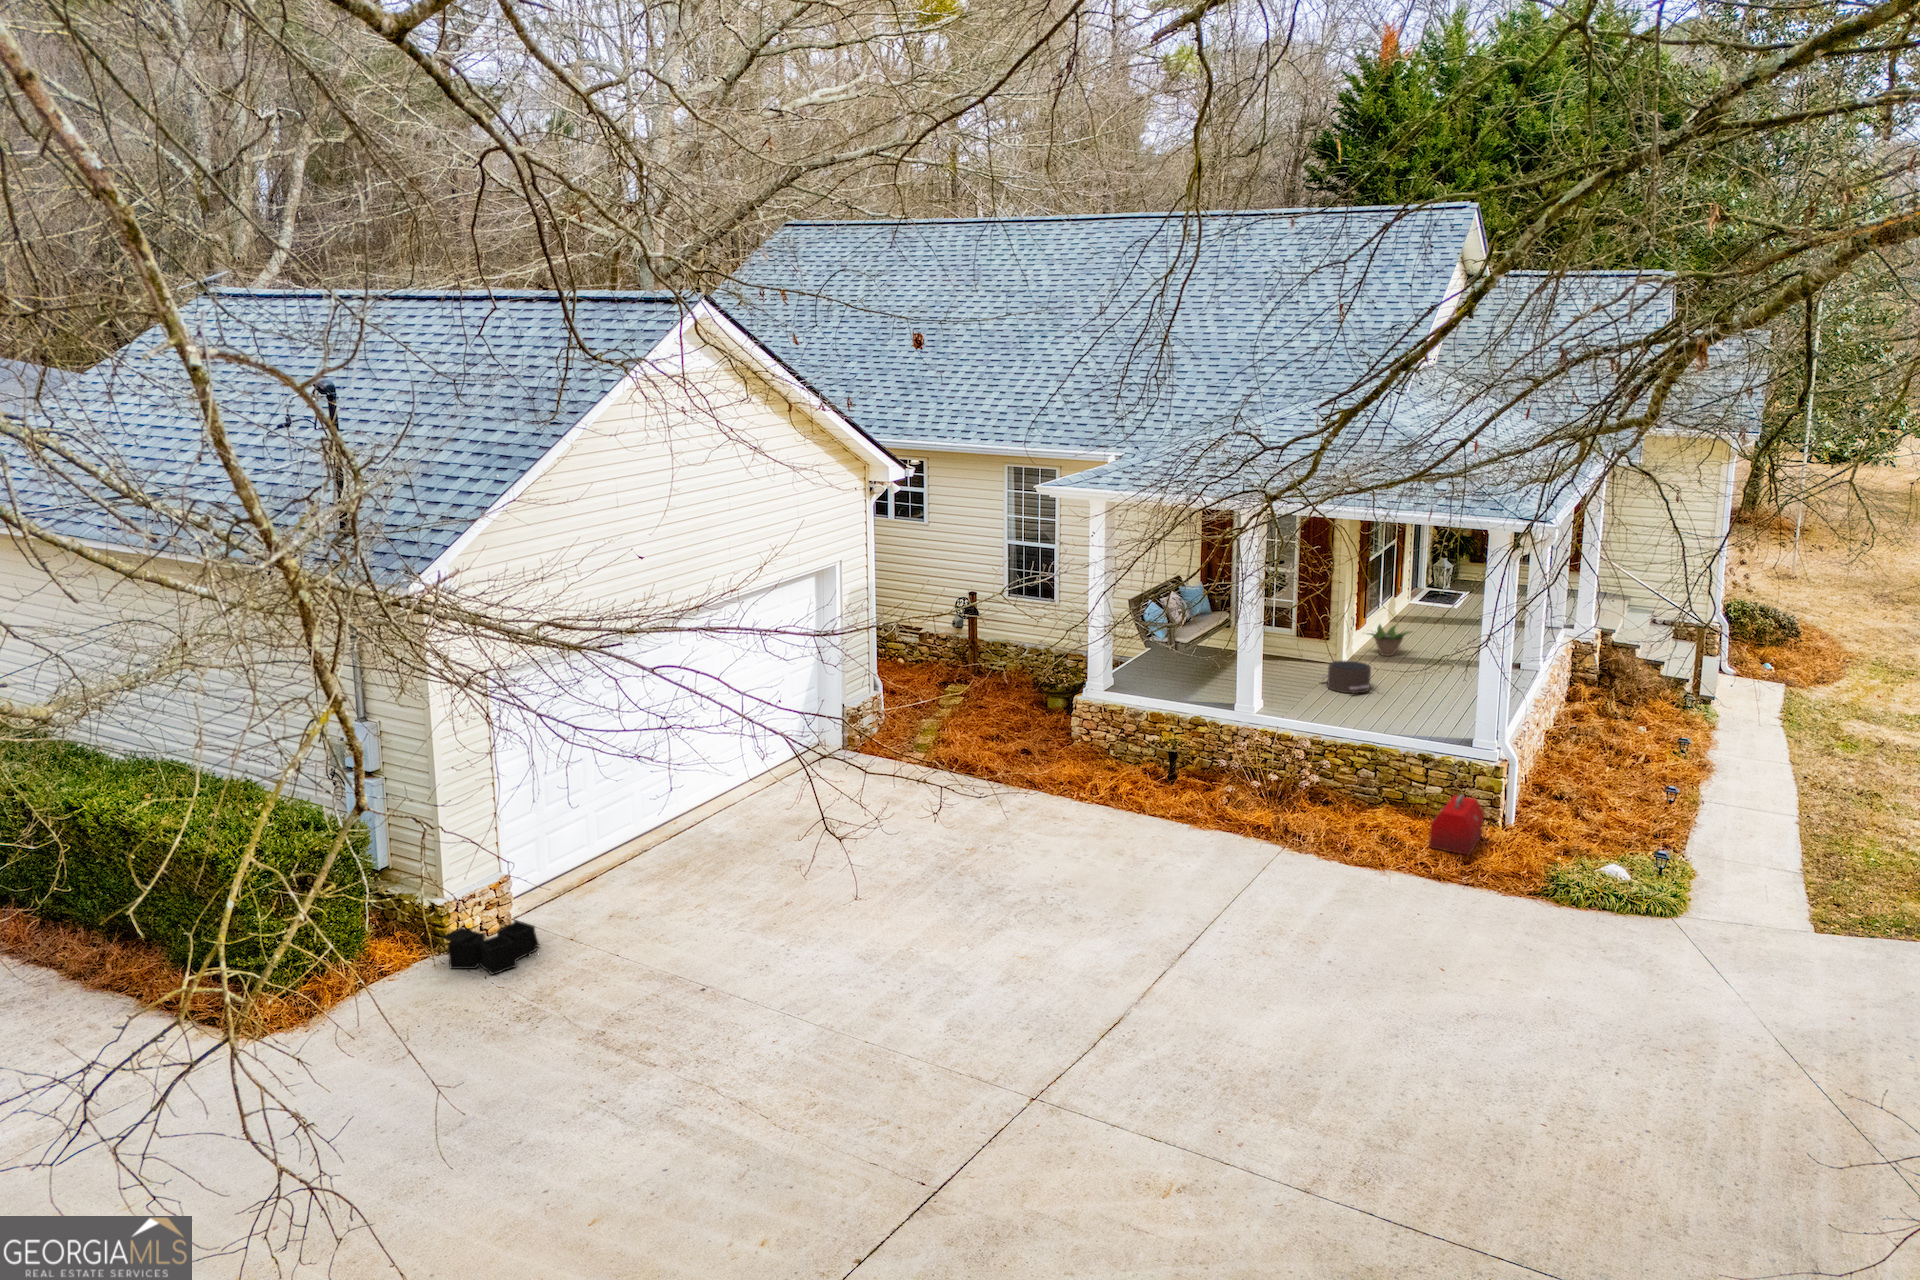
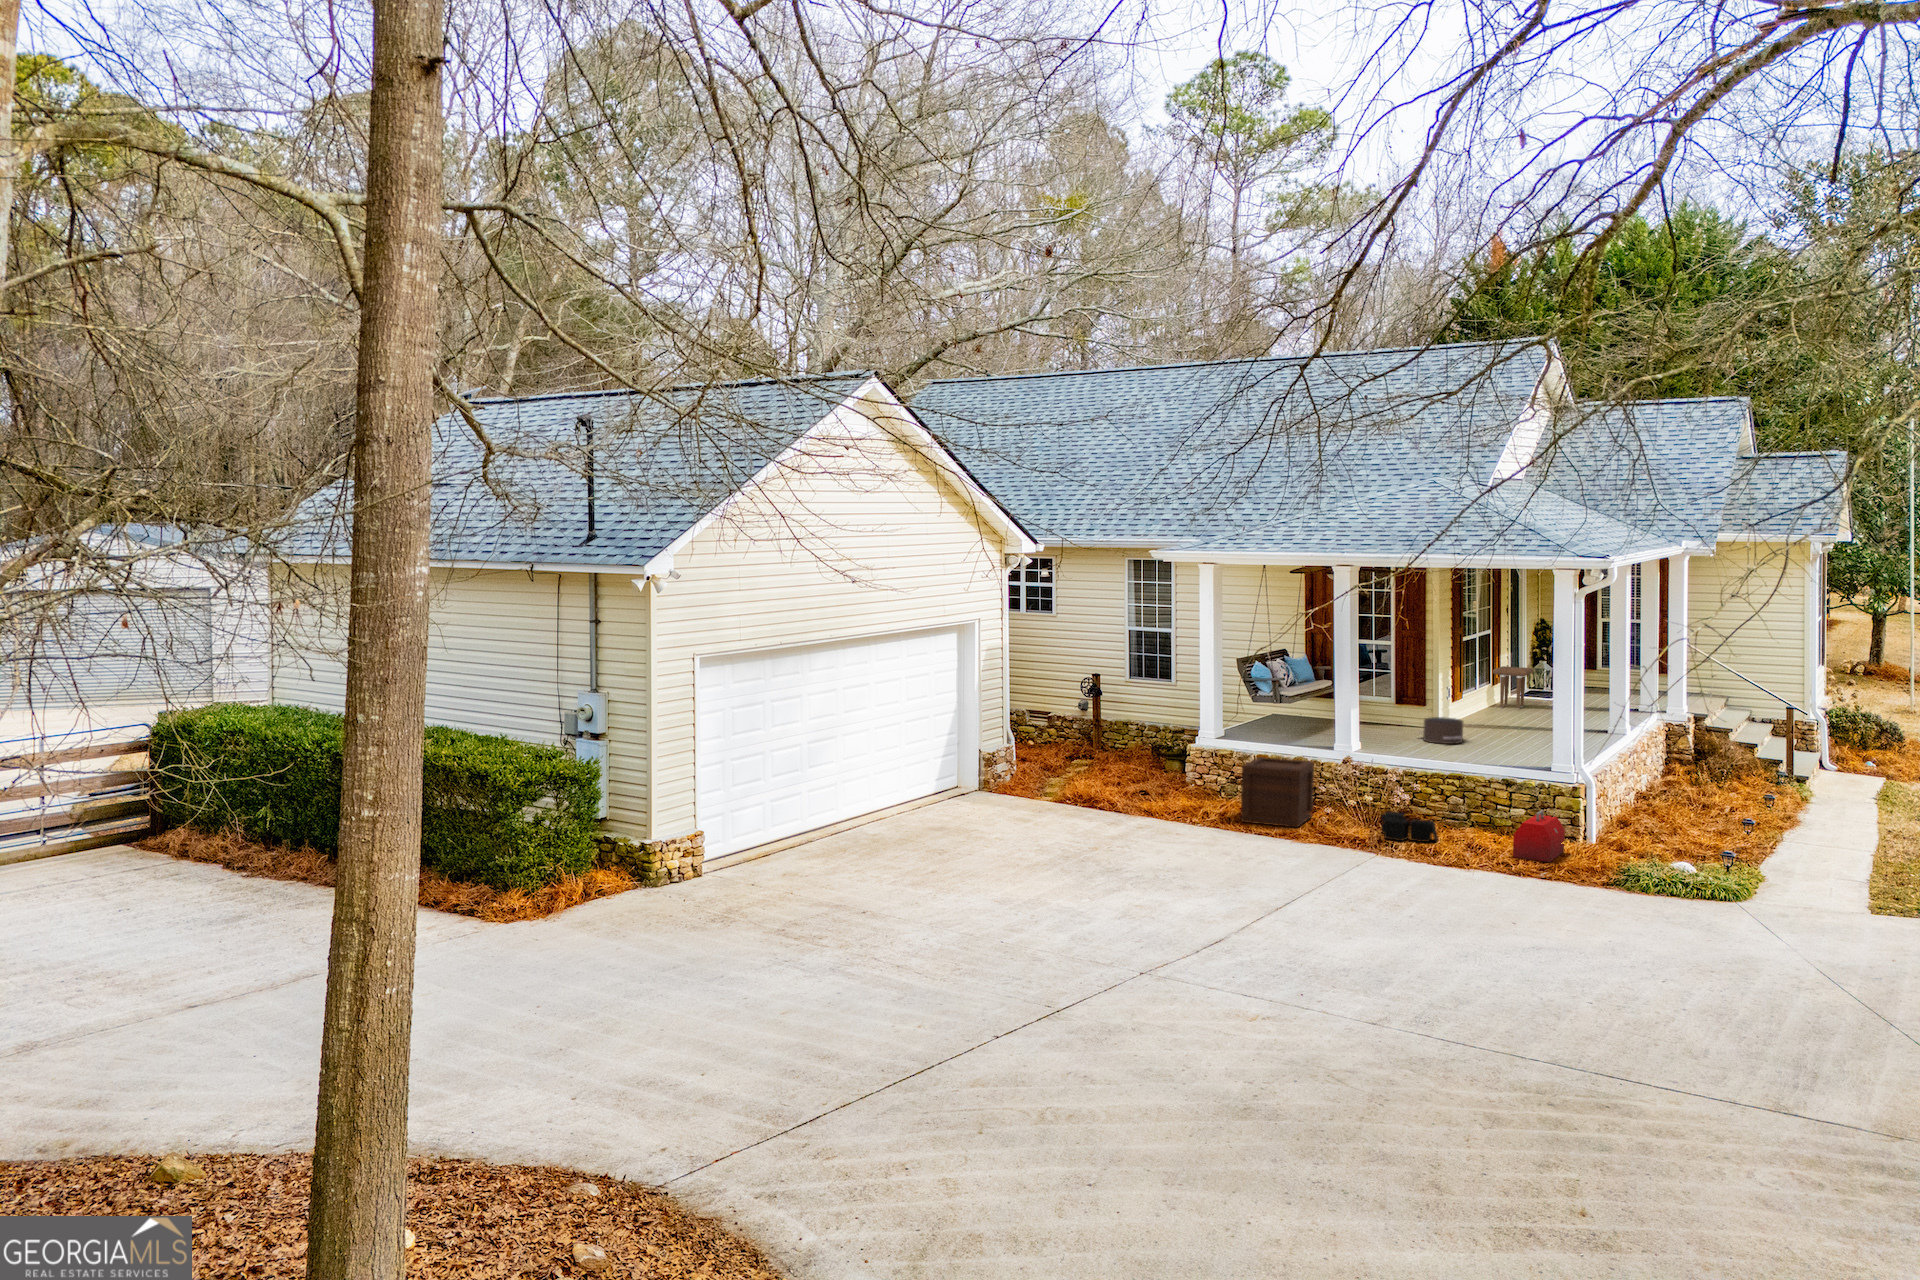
side table: none [1395,578,1438,626] -> present [1493,666,1533,709]
decorative plant: present [1369,625,1411,656] -> none [1458,697,1507,725]
wooden crate: none [1131,716,1211,801] -> present [1241,757,1314,828]
storage bin: present [441,920,539,975] -> present [1381,811,1438,842]

